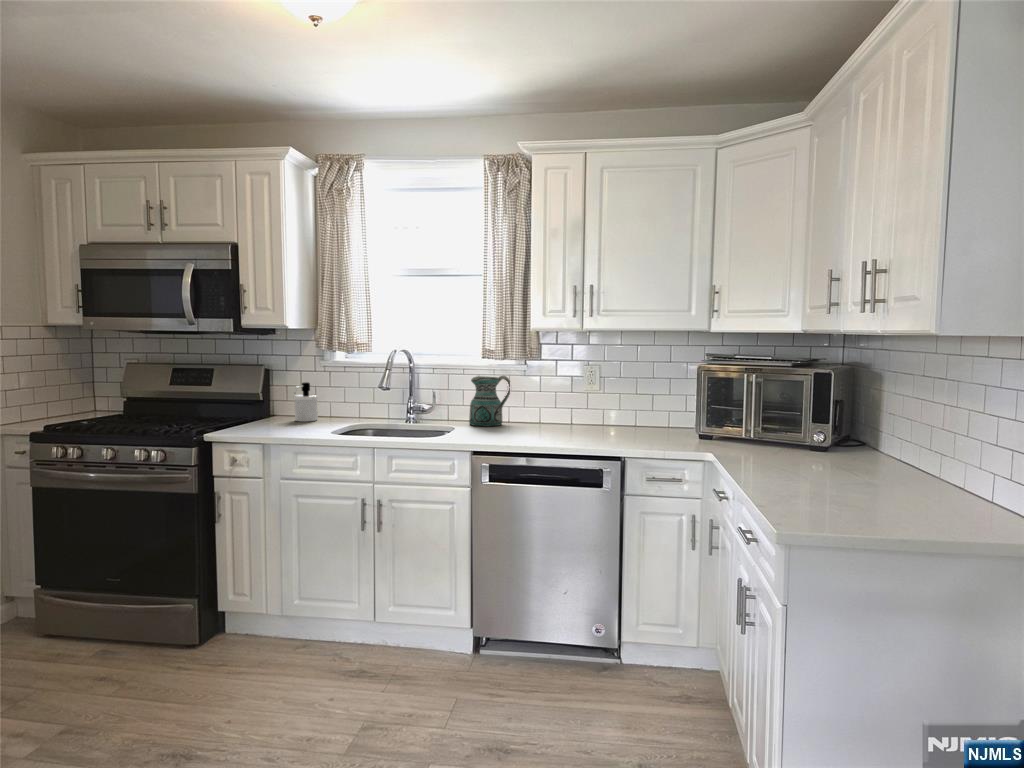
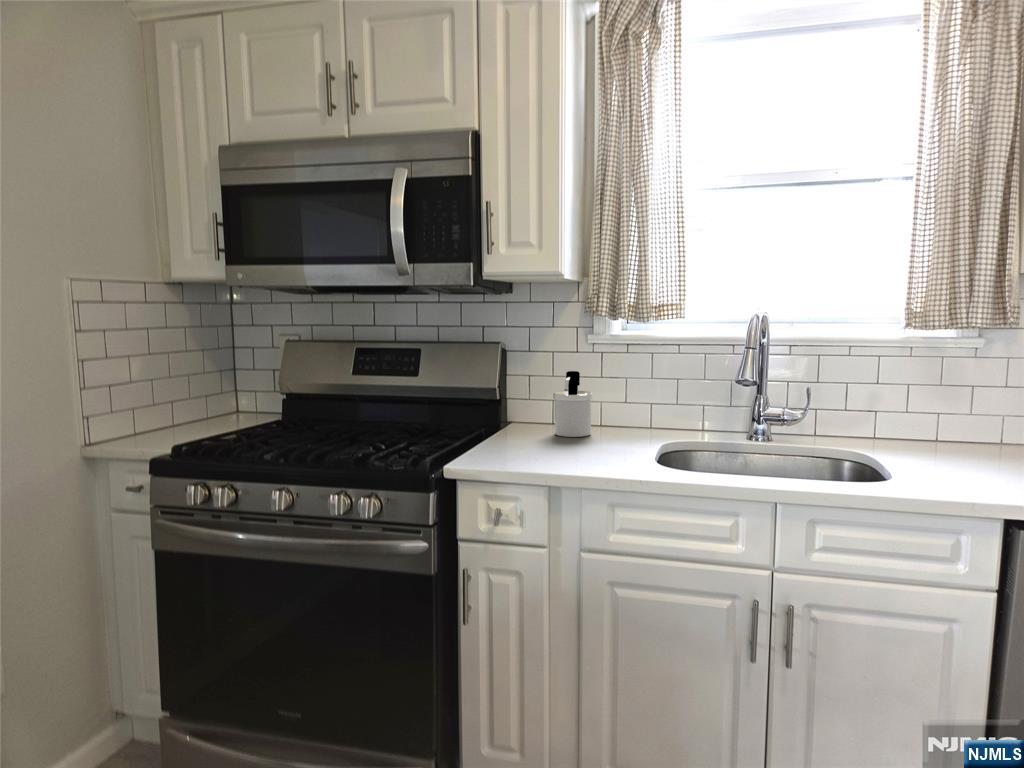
ceramic pitcher: present [469,376,510,426] -> none [870,358,944,452]

